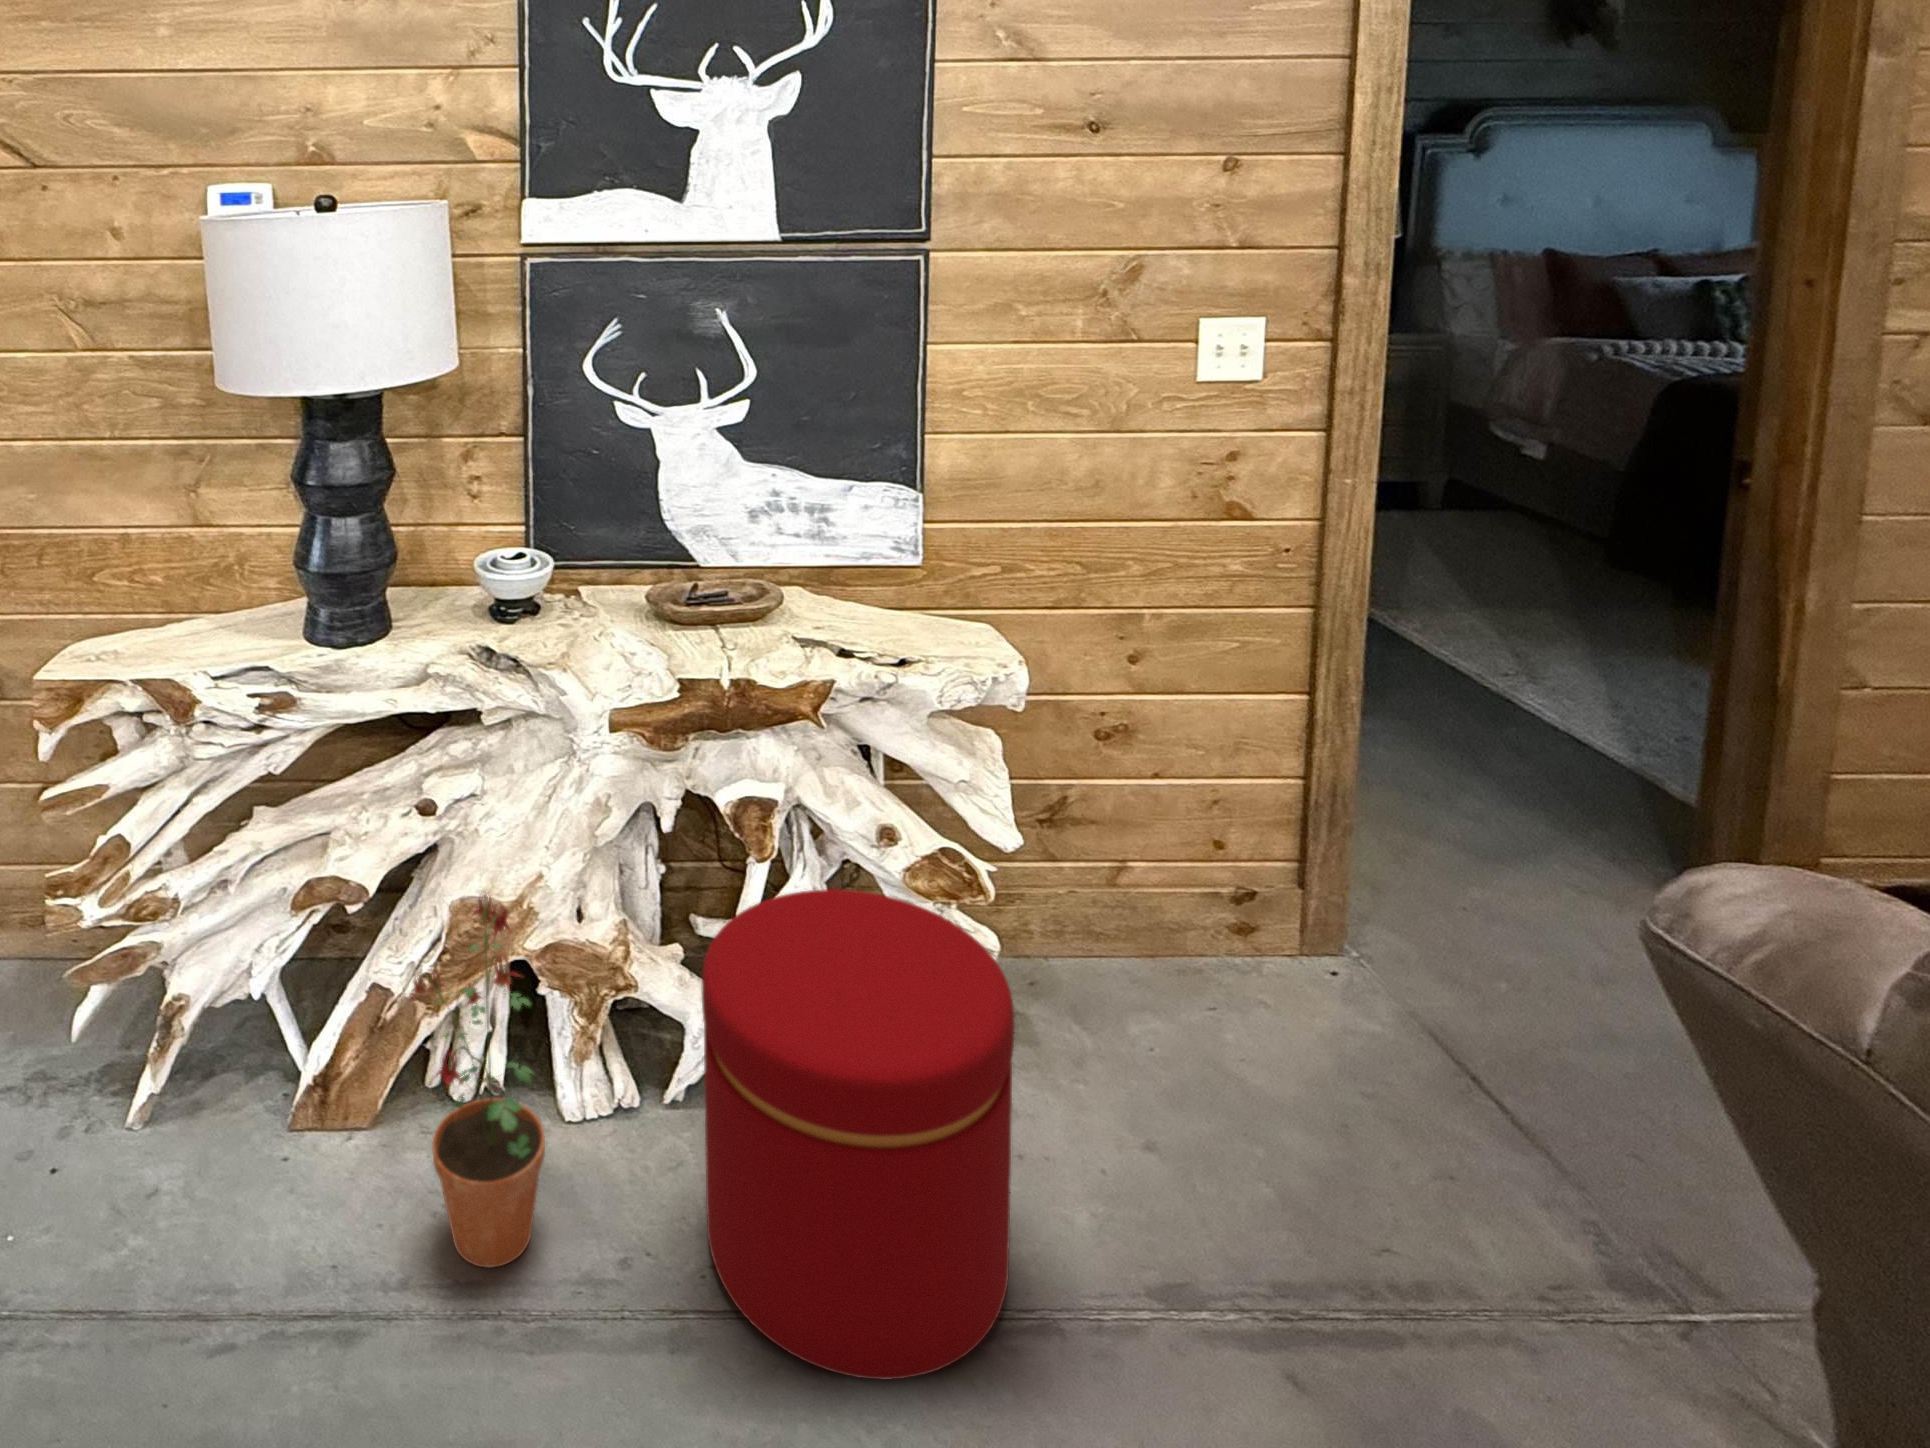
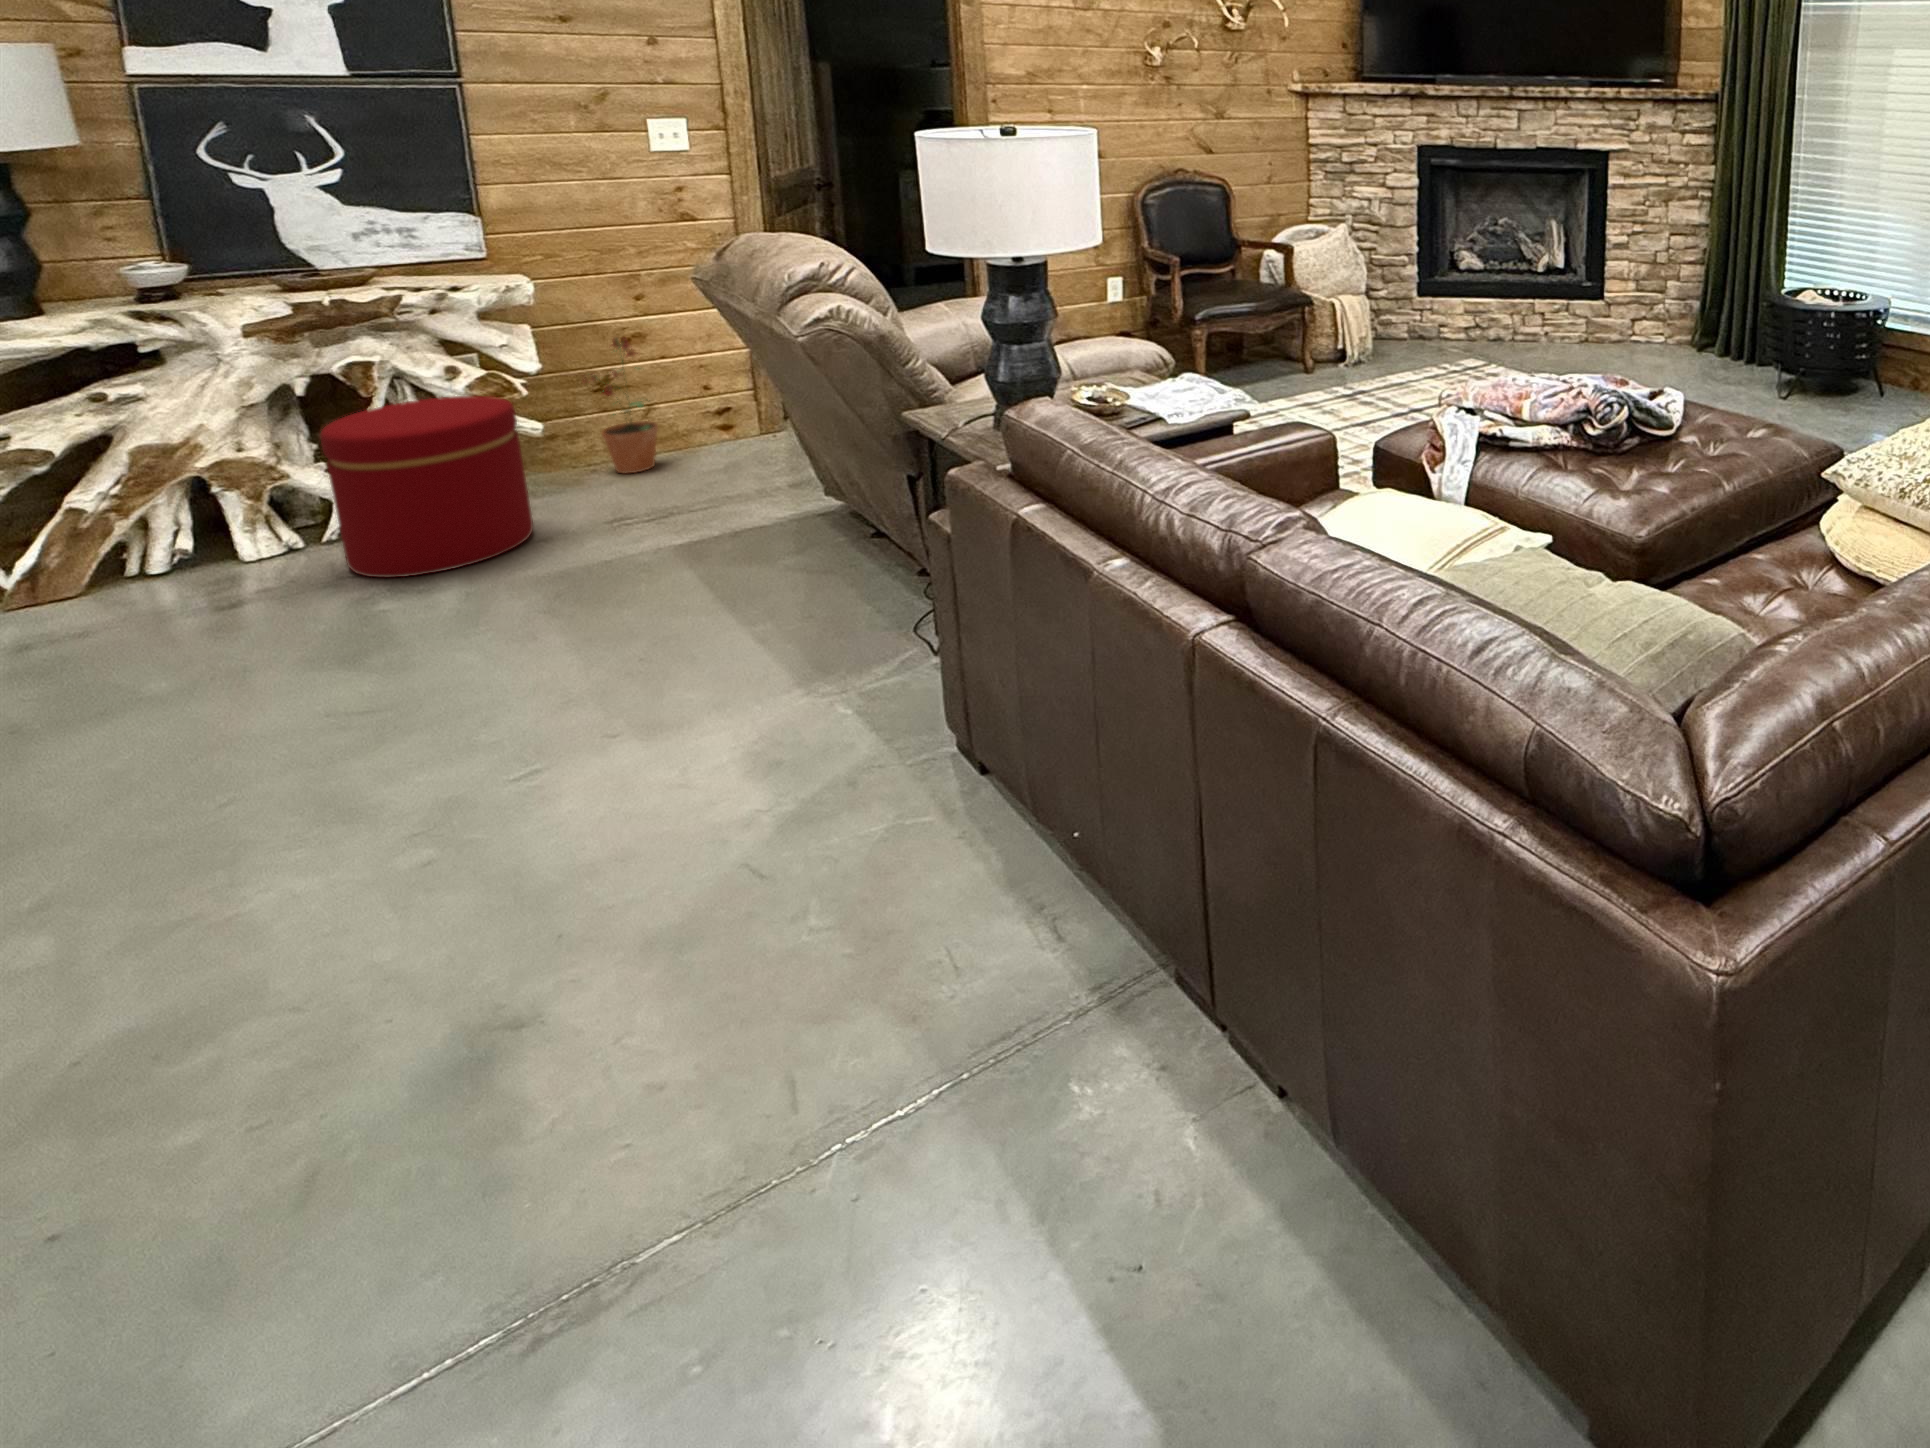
potted plant: present [414,894,545,1268] -> present [583,338,658,473]

